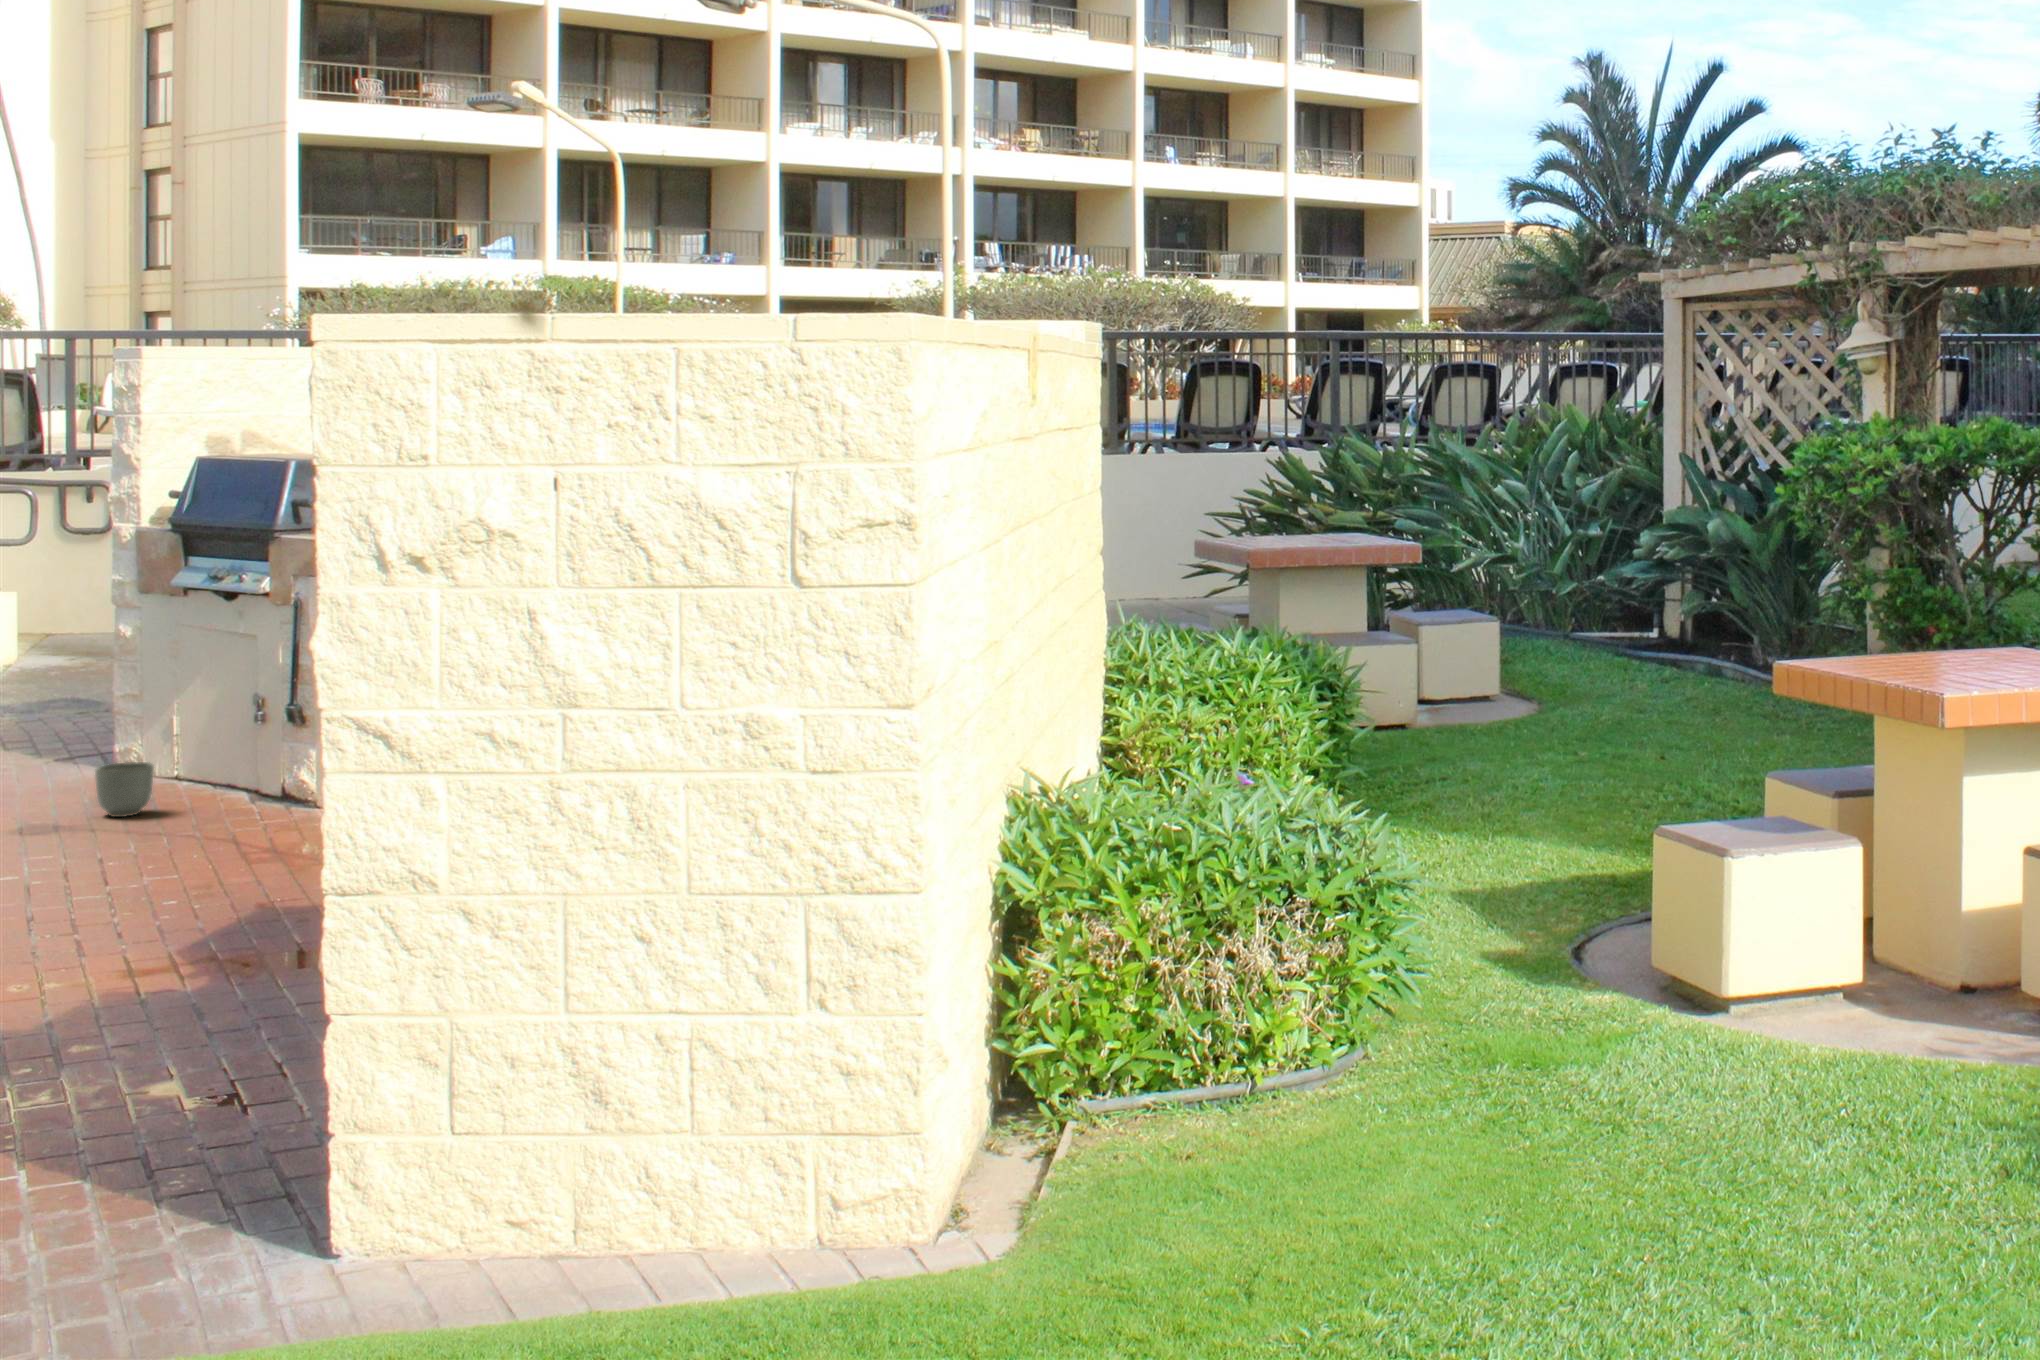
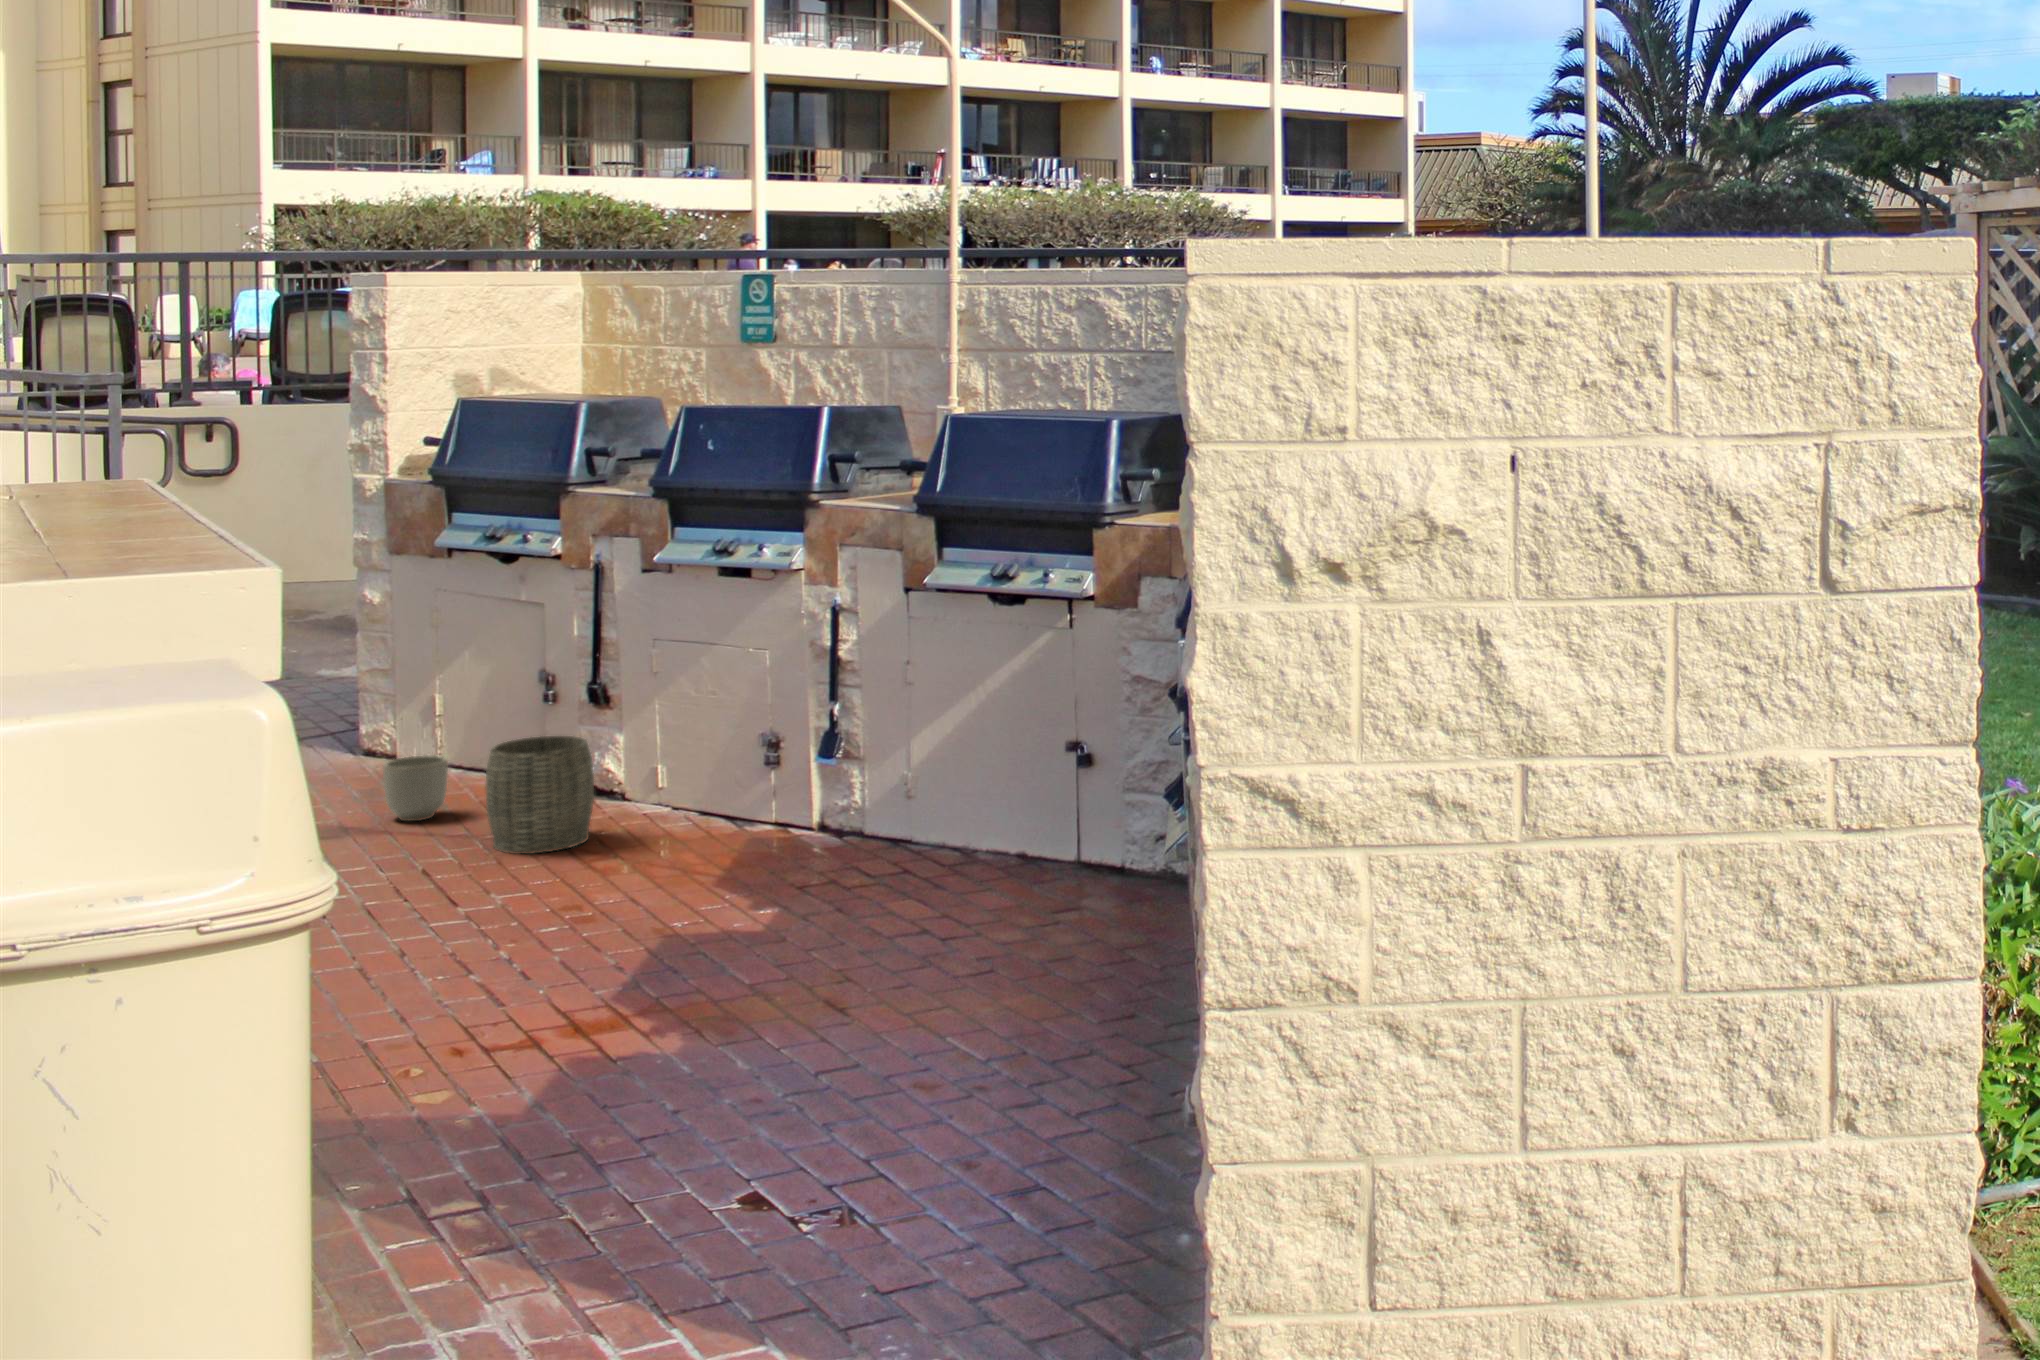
woven basket: none [166,744,262,842] -> present [485,736,594,854]

